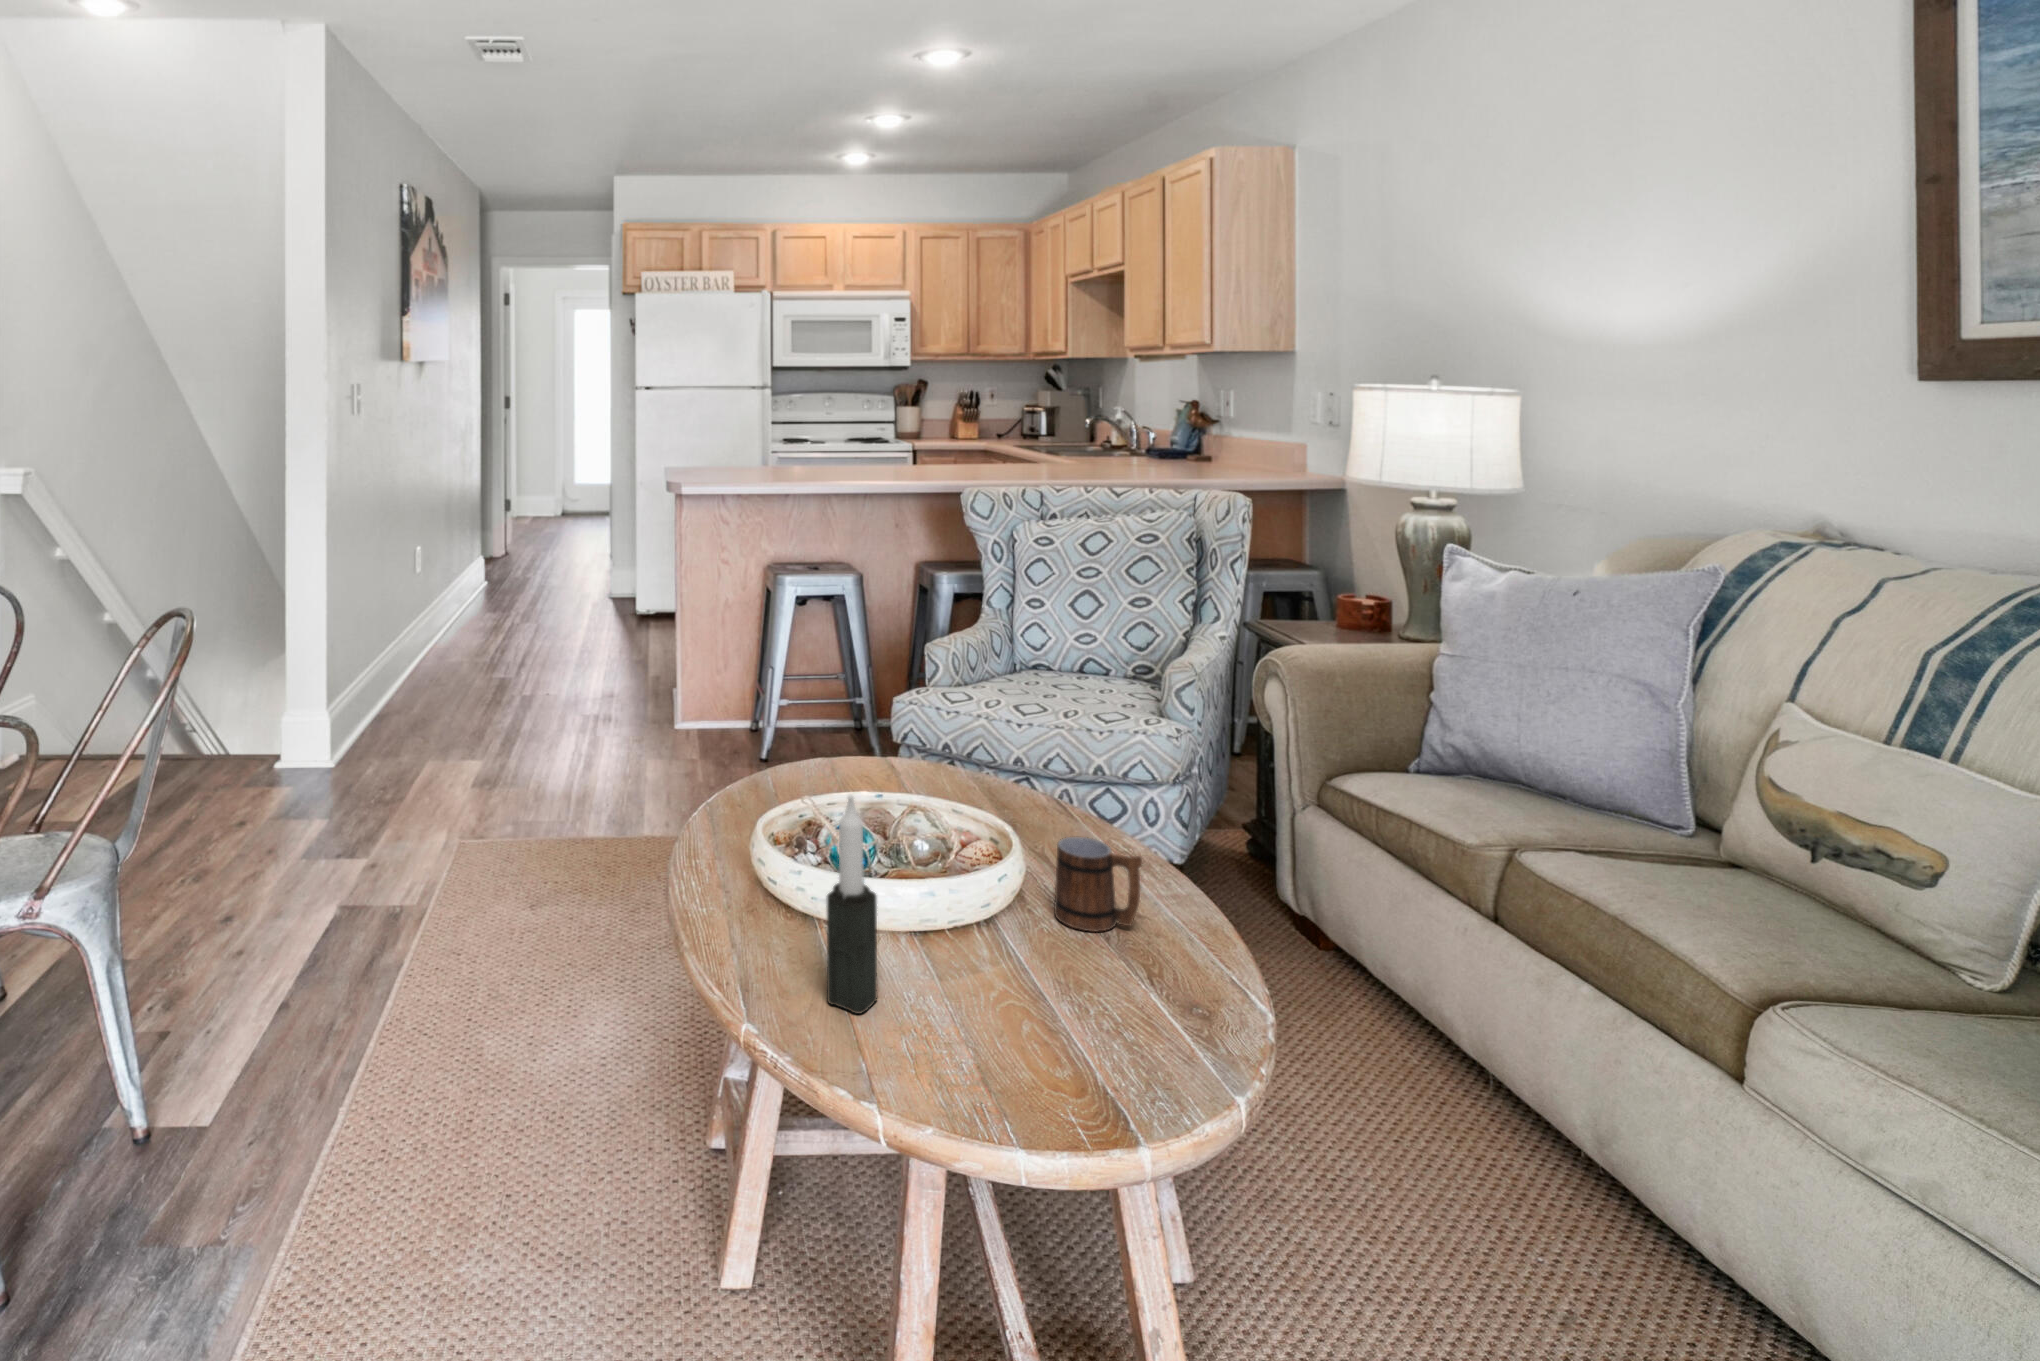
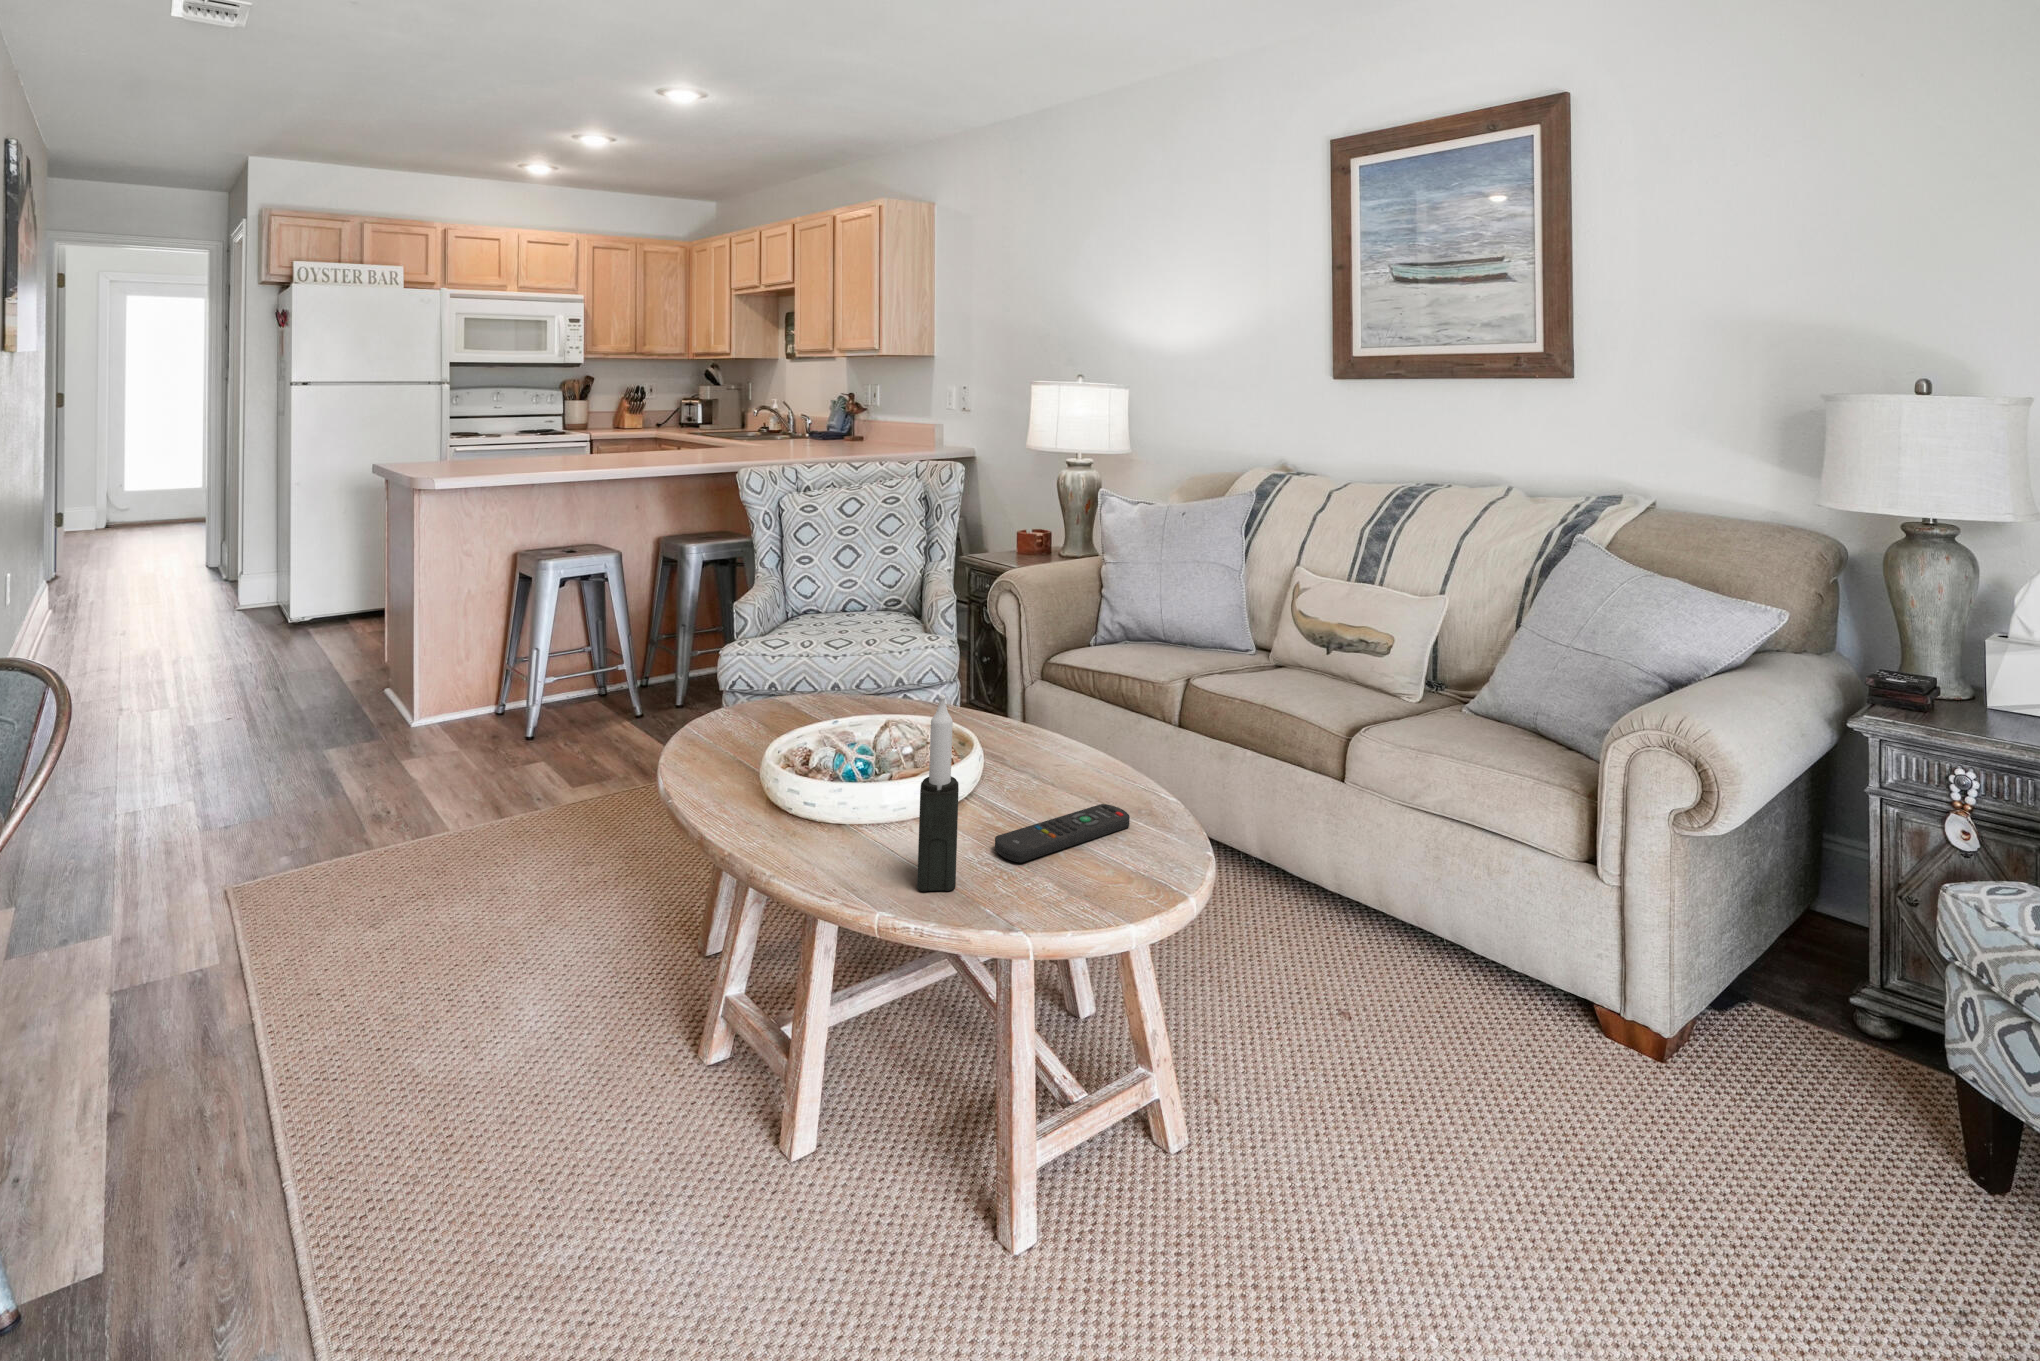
mug: present [1054,837,1142,932] -> none [1010,711,1081,784]
remote control: none [943,973,1140,1021] -> present [995,804,1130,863]

